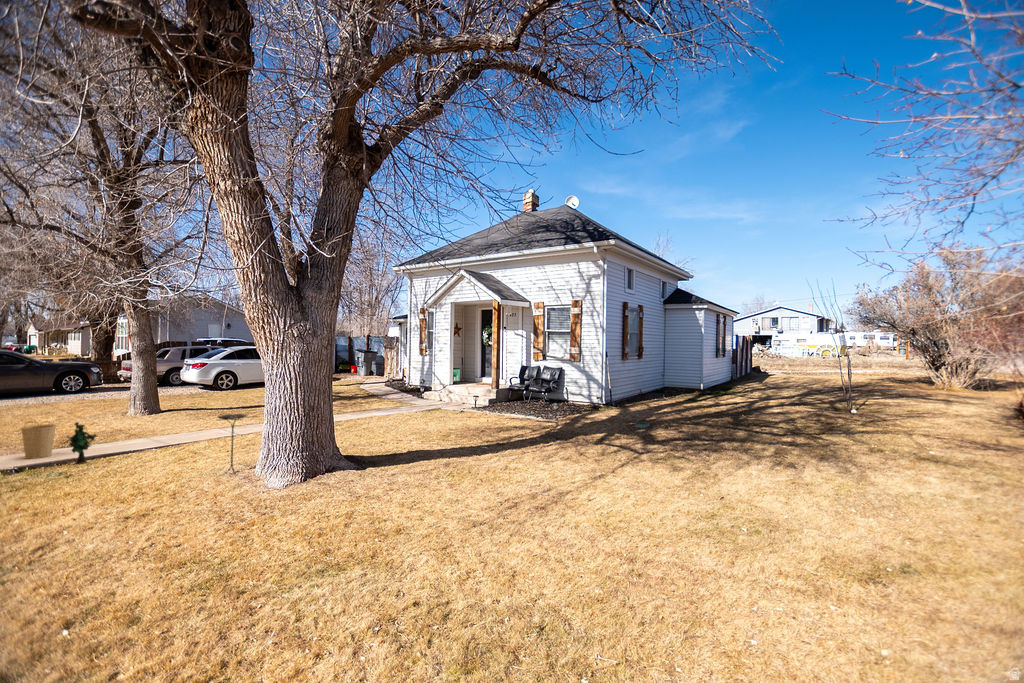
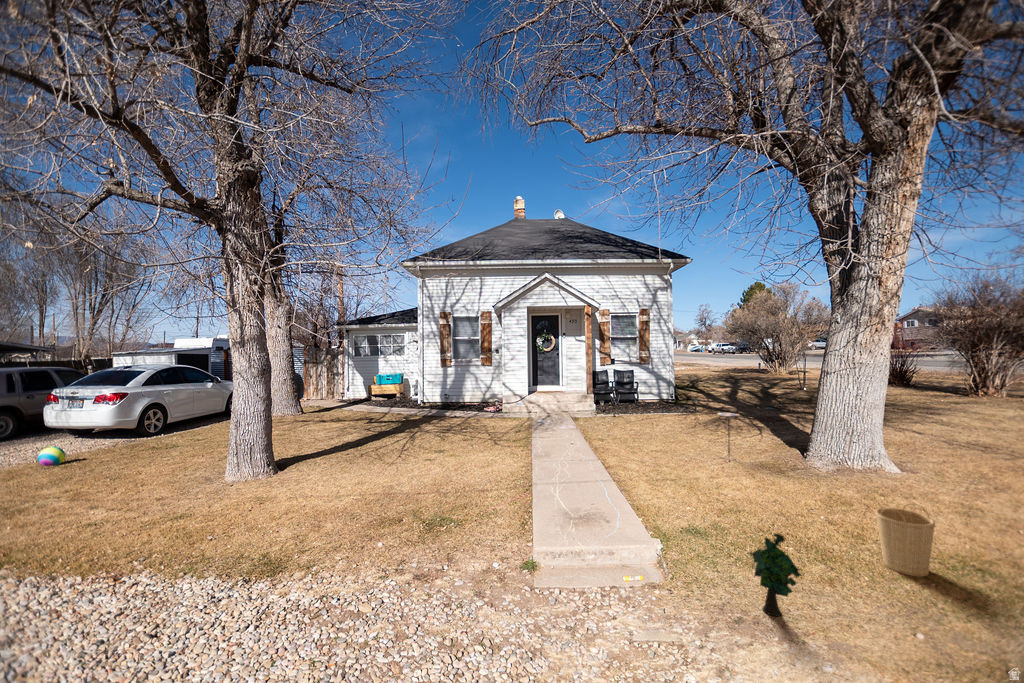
side table: present [218,414,247,474] -> present [718,413,739,456]
basket: present [21,424,56,459] -> present [875,503,935,577]

